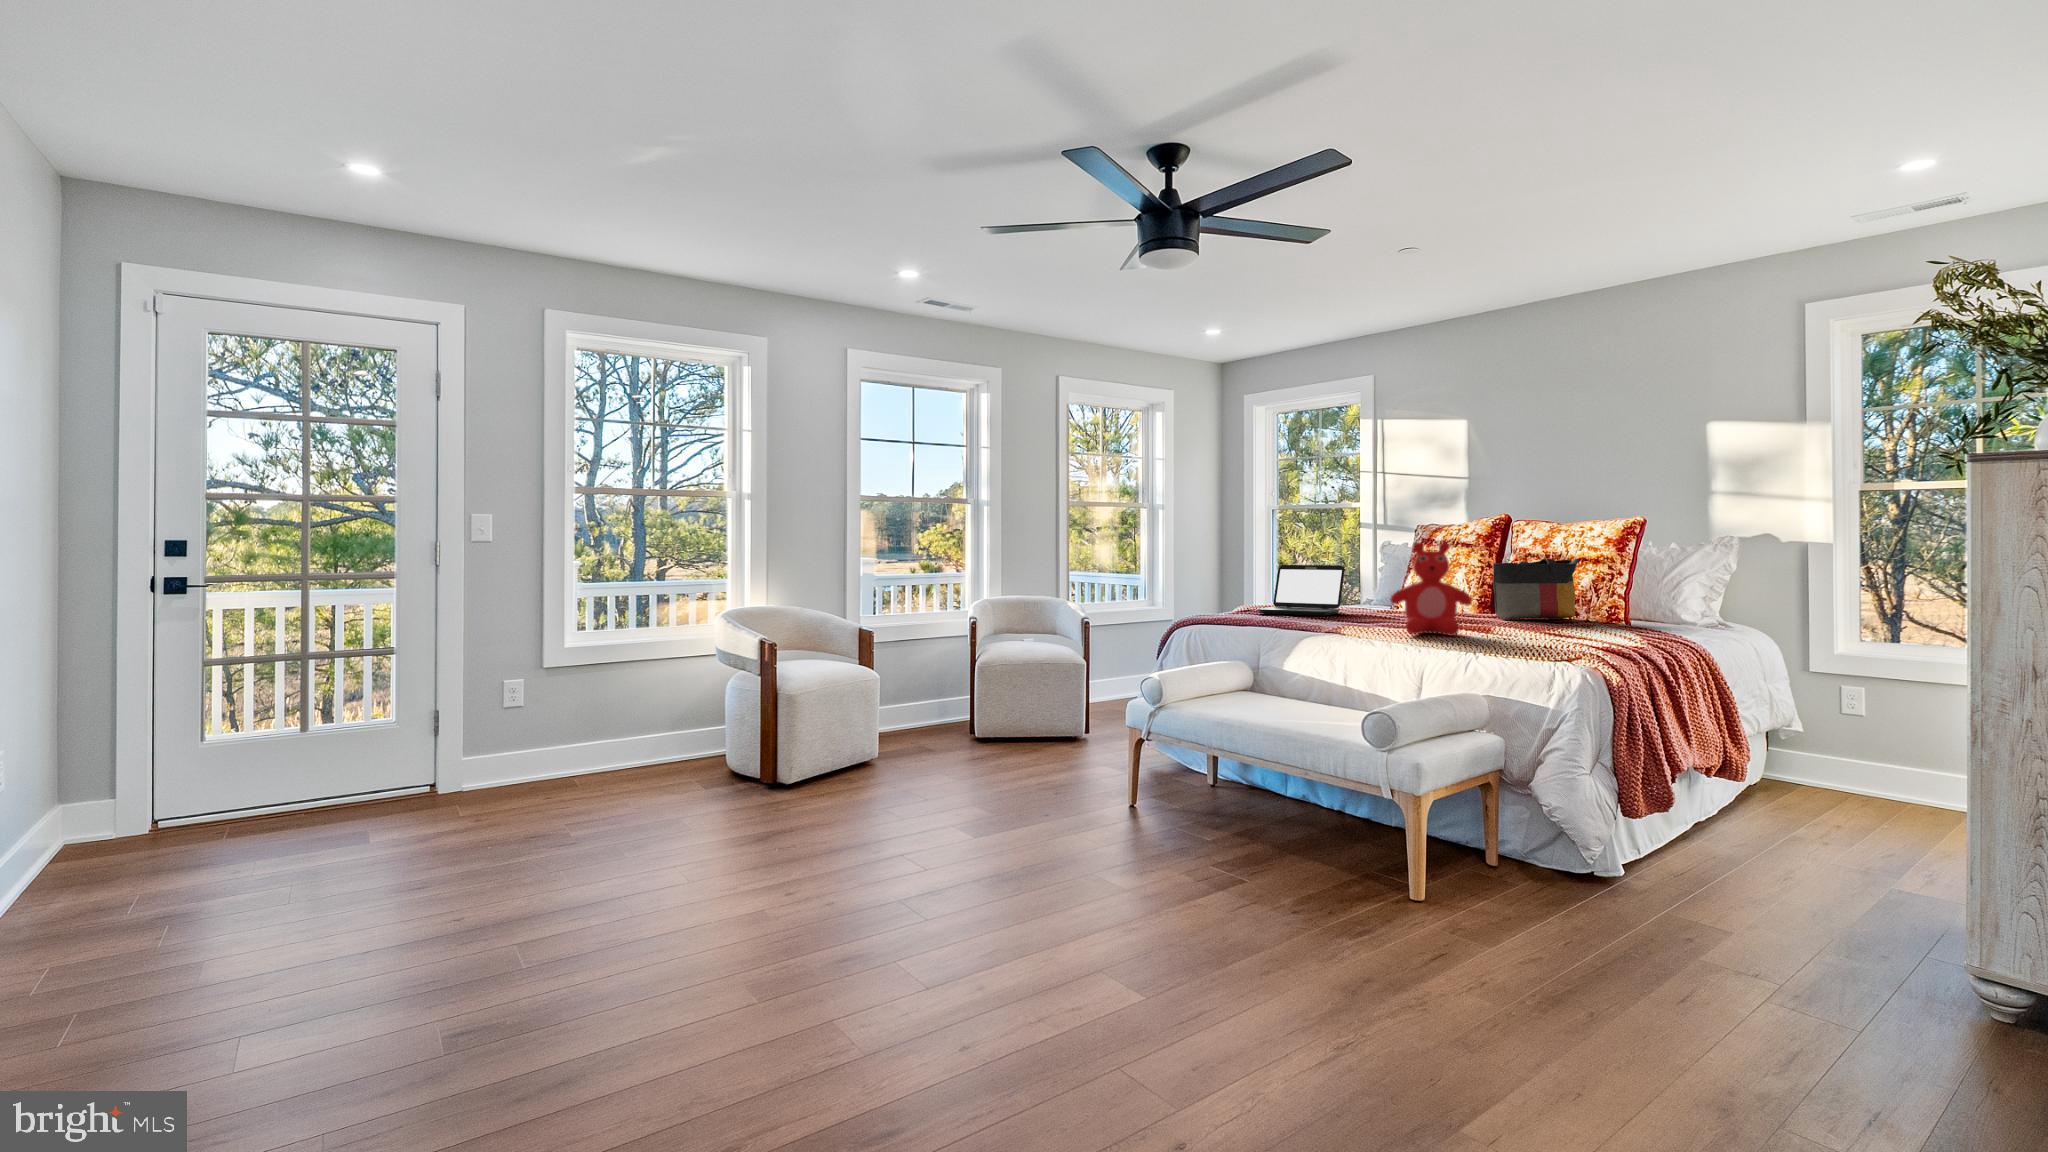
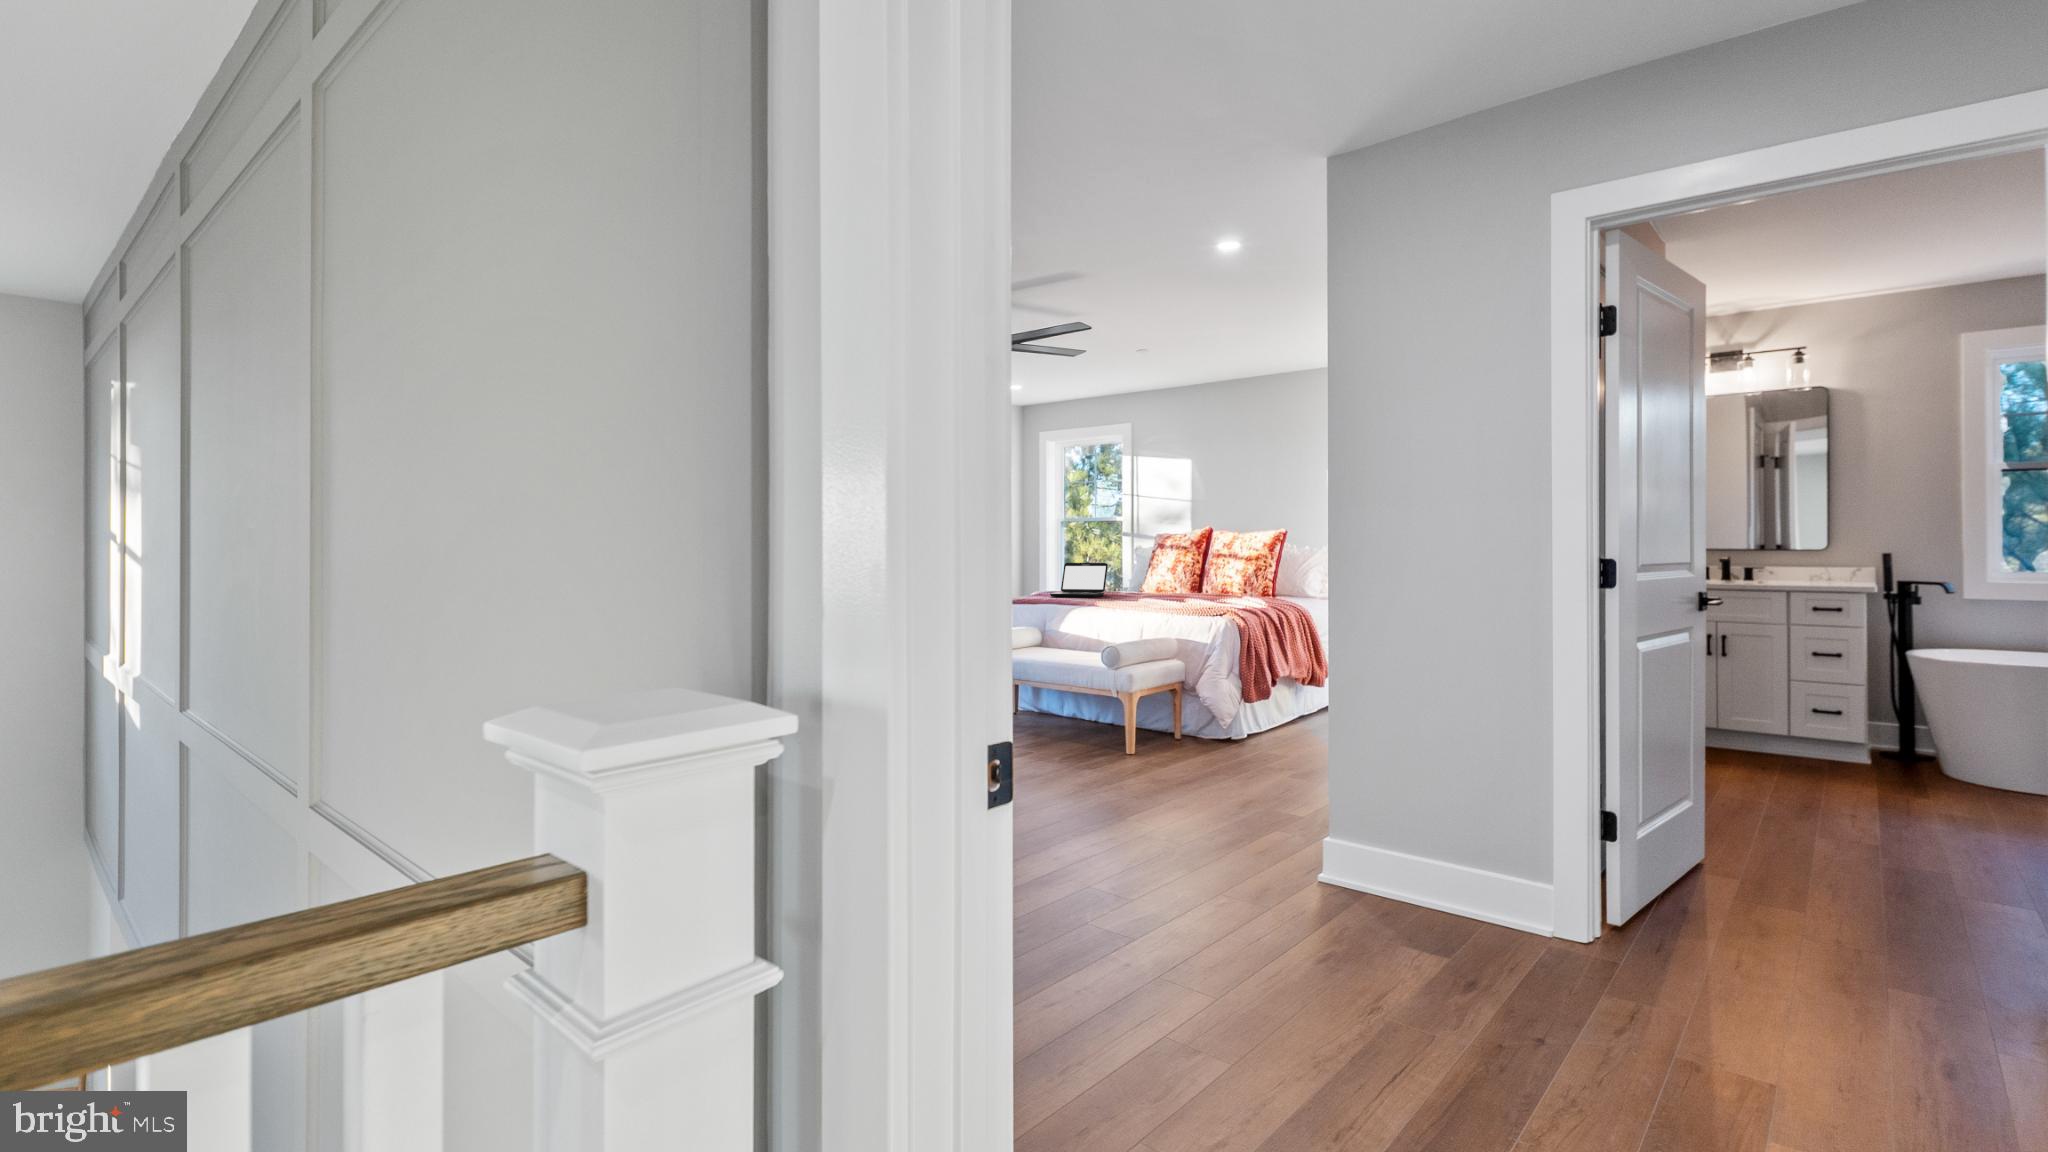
teddy bear: present [1390,542,1472,636] -> none [1126,547,1173,605]
tote bag: present [1493,558,1579,619] -> none [1196,557,1247,596]

